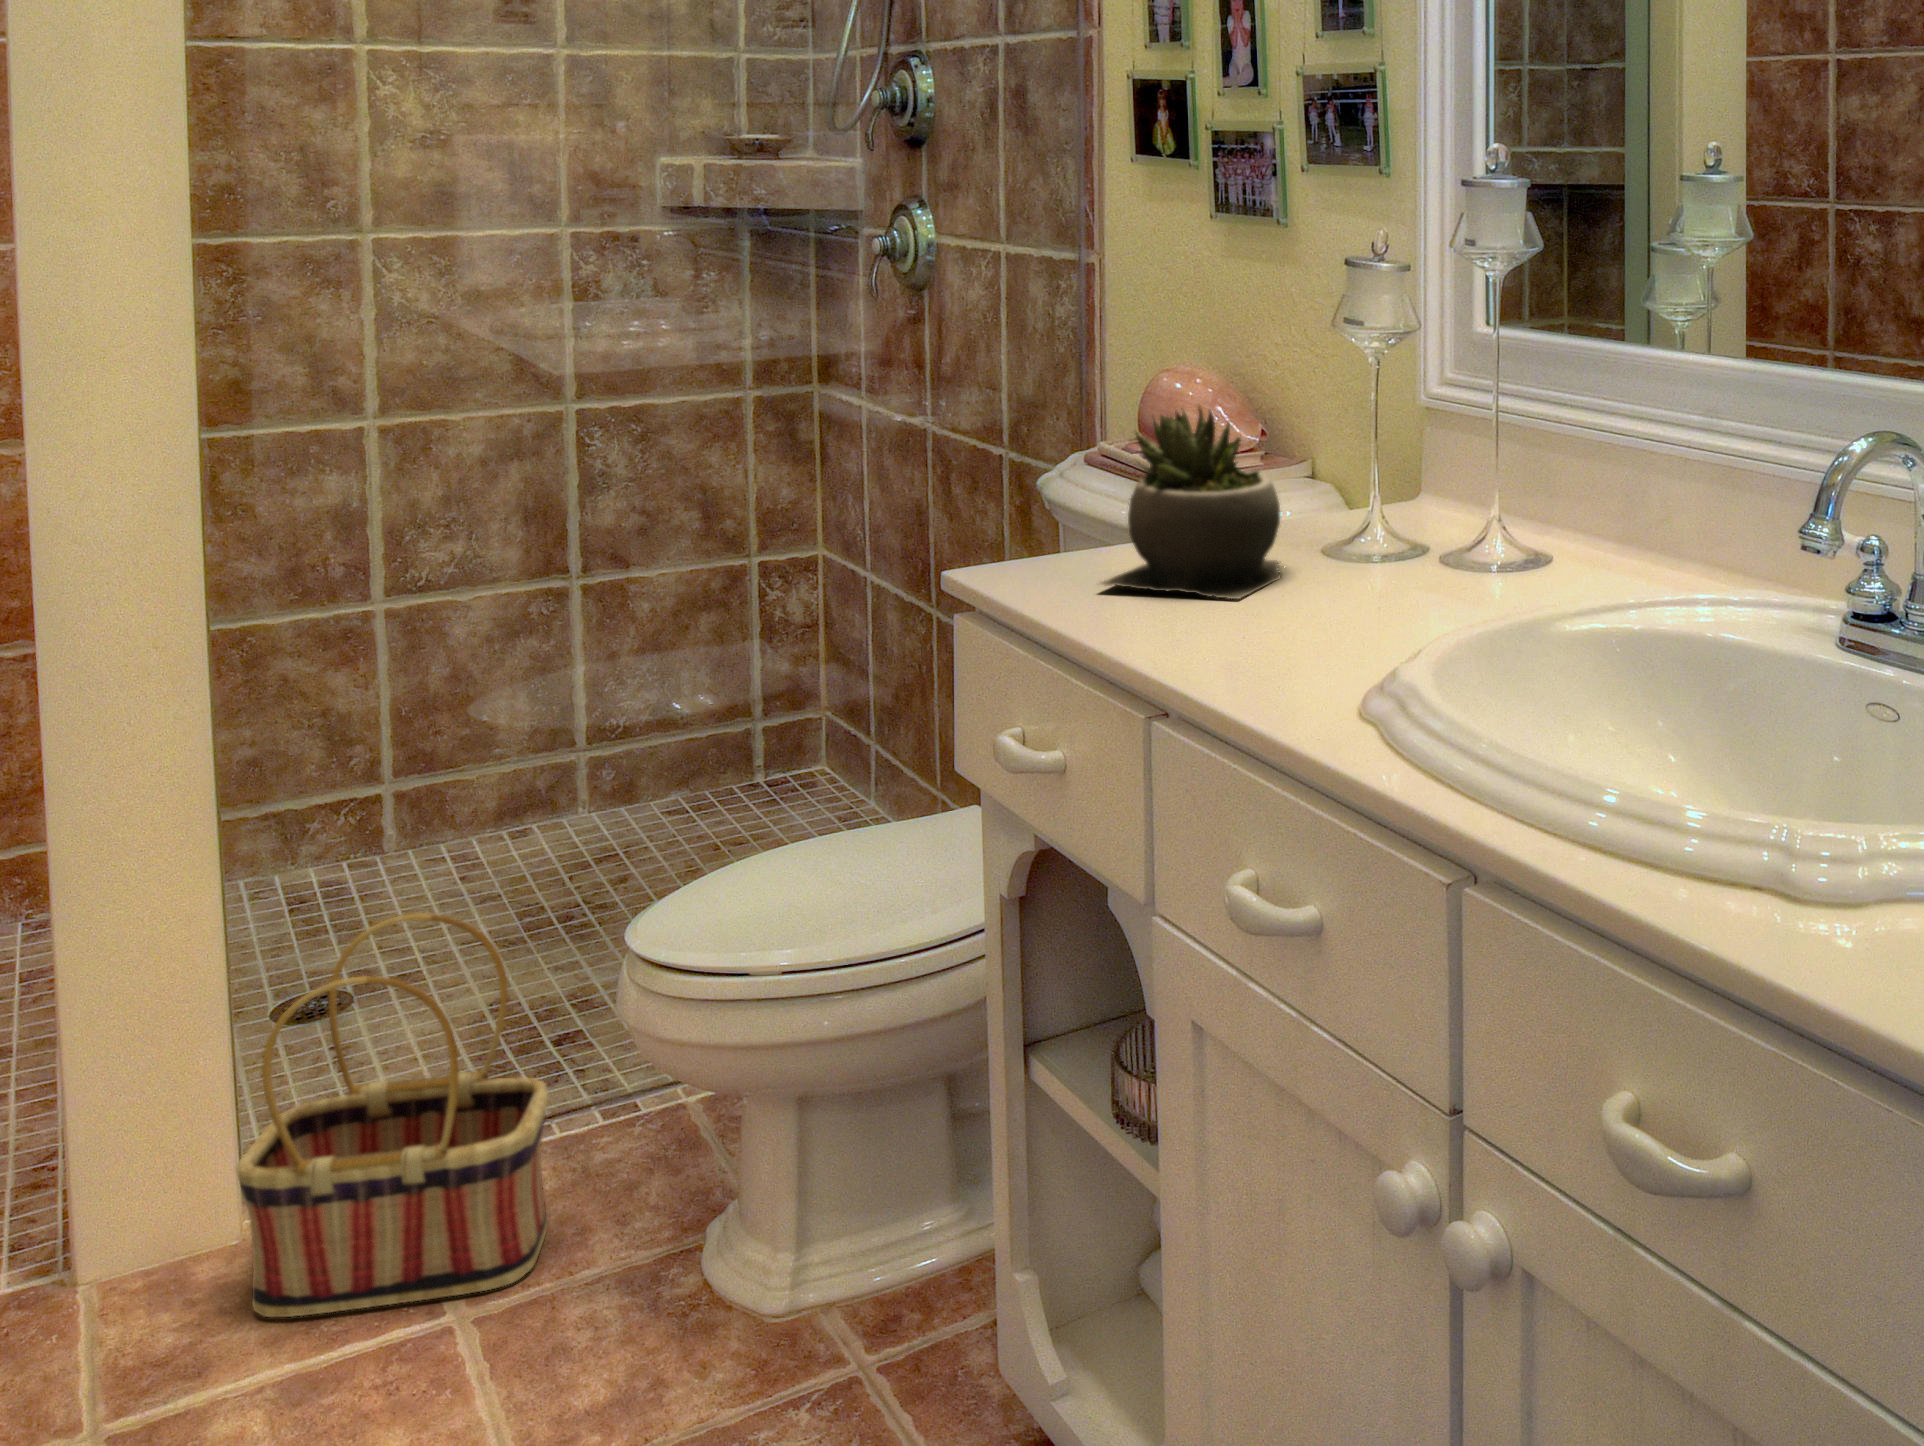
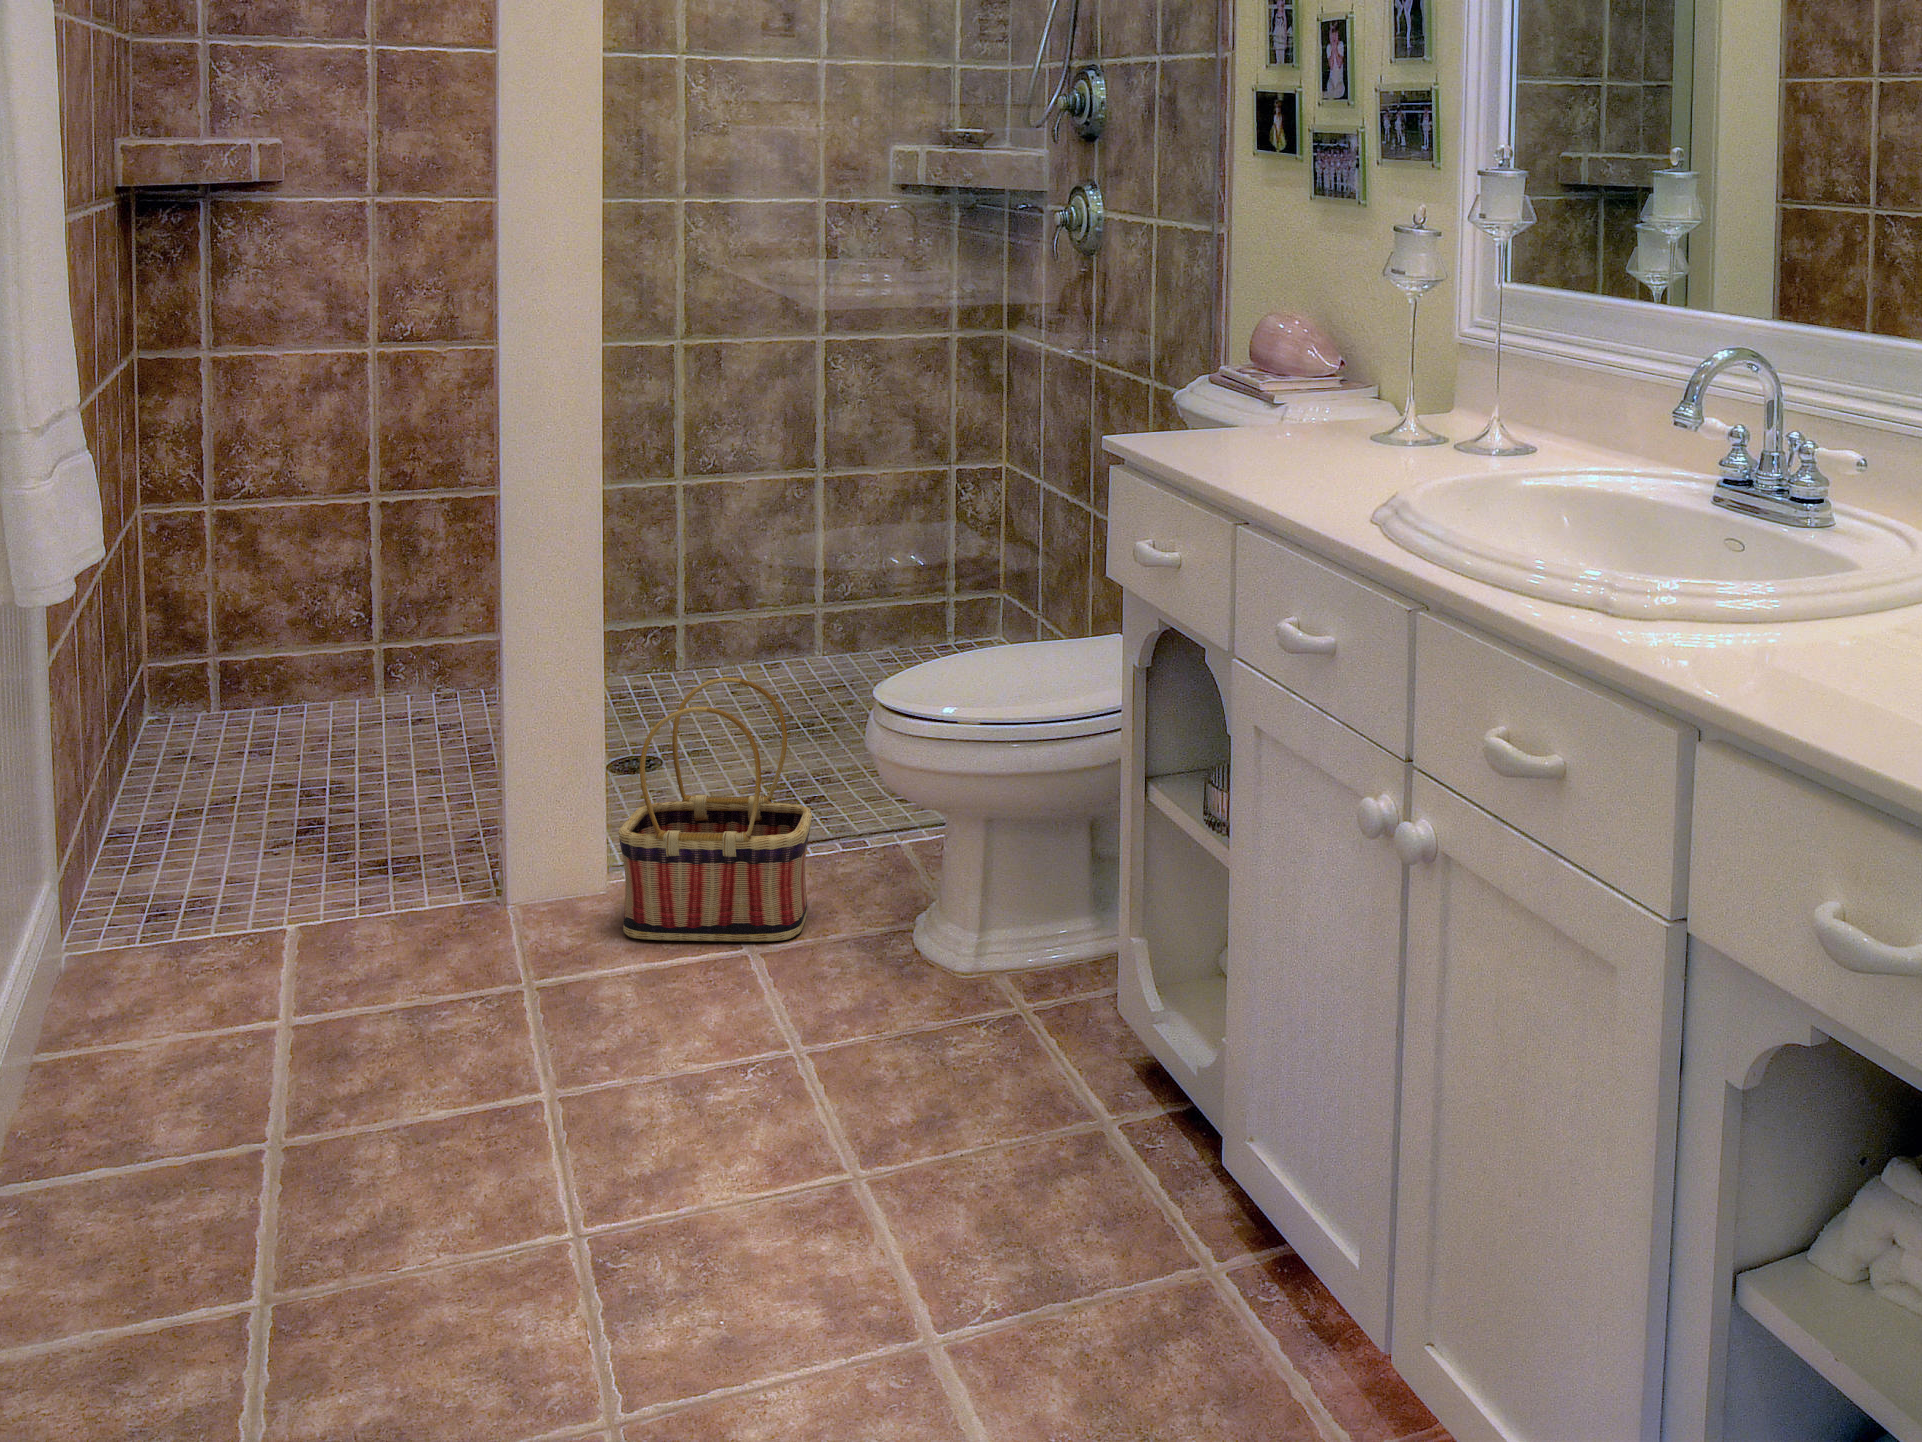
succulent plant: present [1100,407,1282,599] -> none [1207,325,1360,460]

